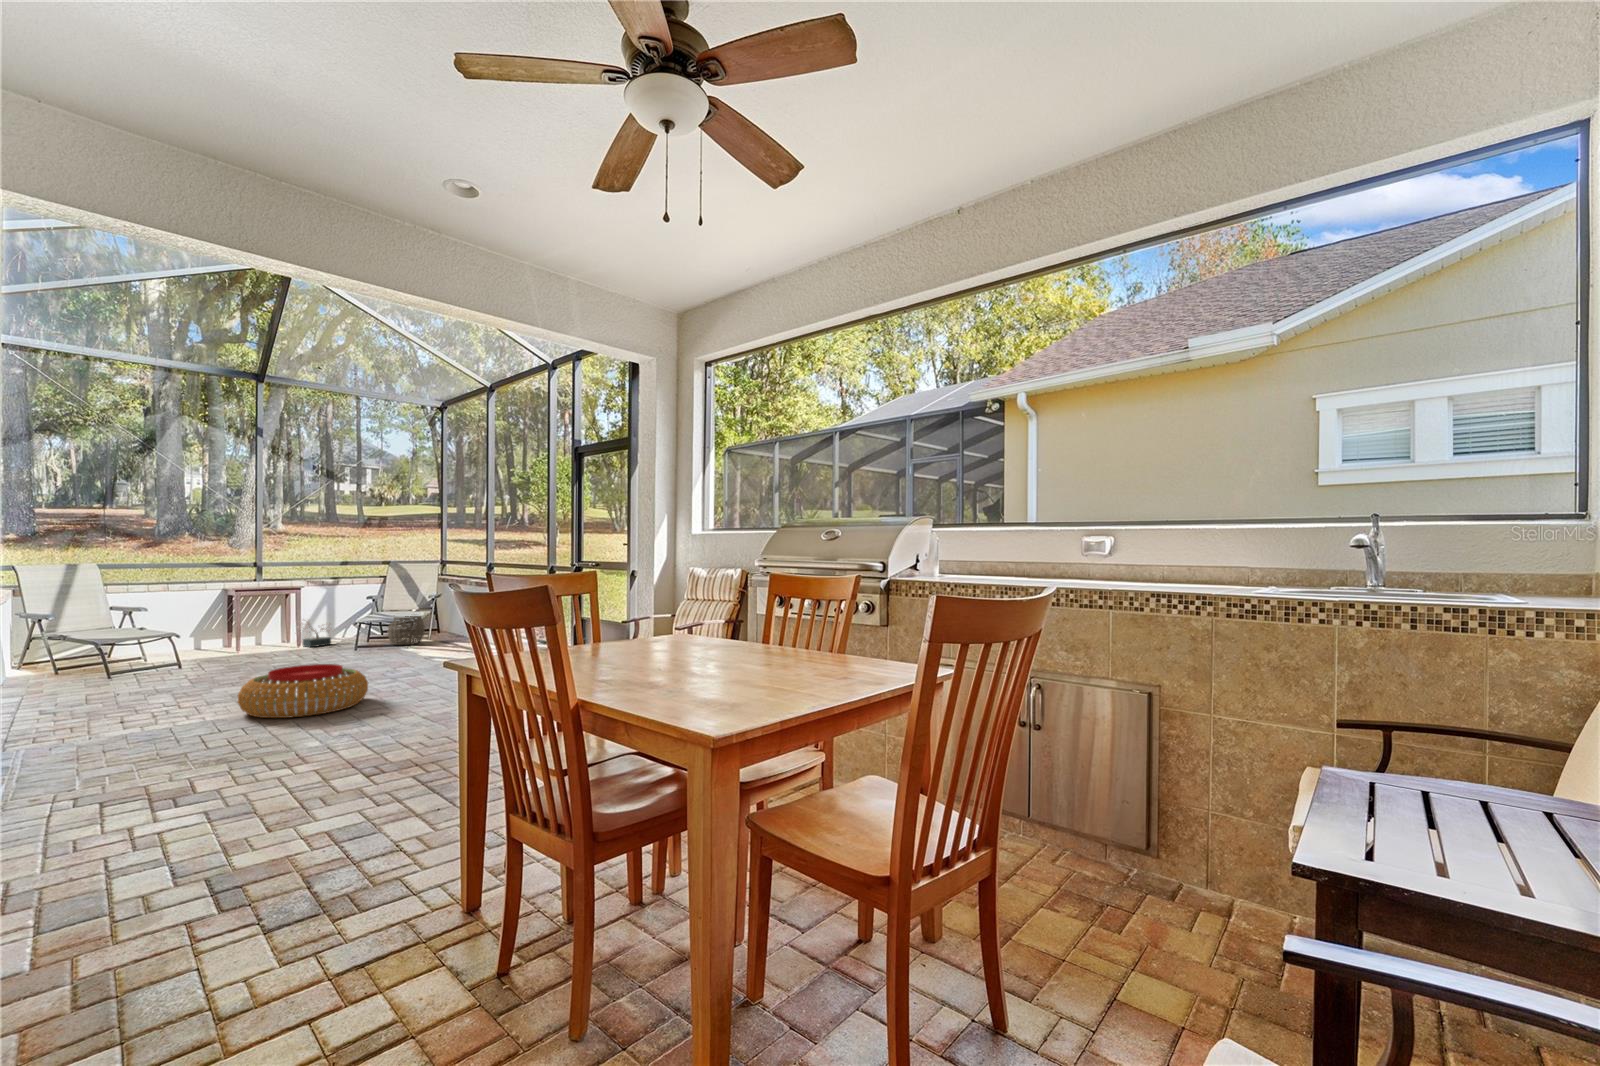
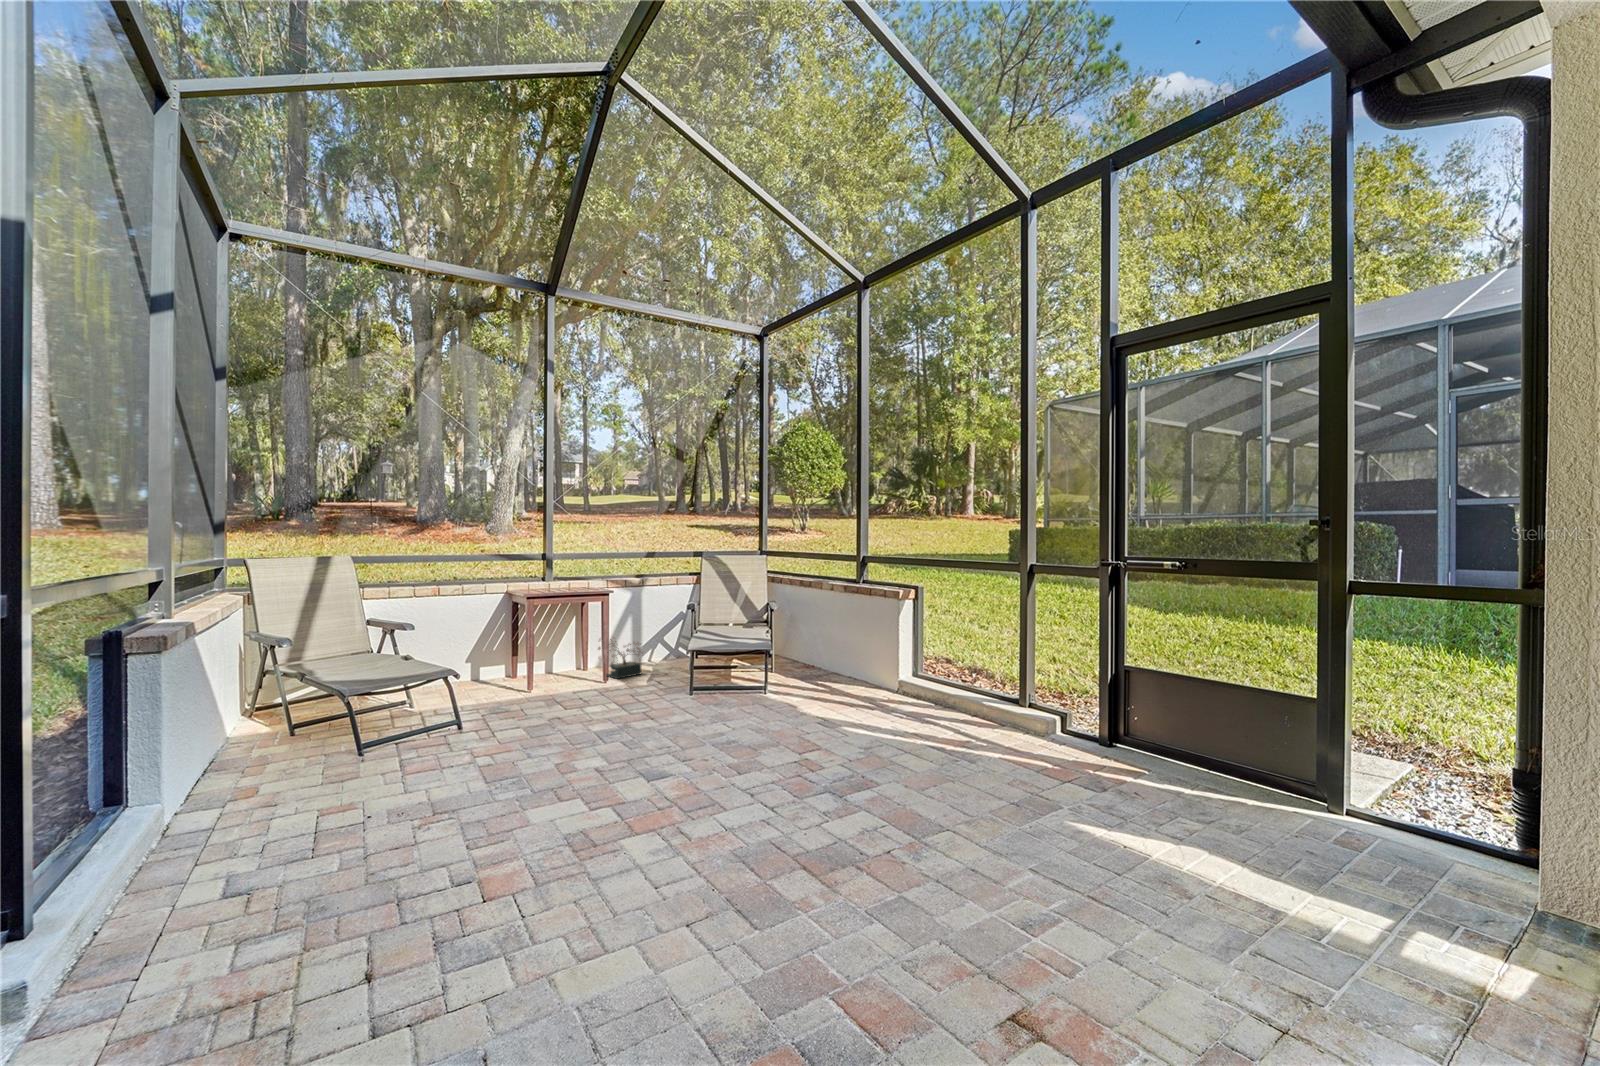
woven basket: present [387,616,425,645] -> none [716,631,766,679]
pouf: present [238,664,368,718] -> none [604,792,876,995]

